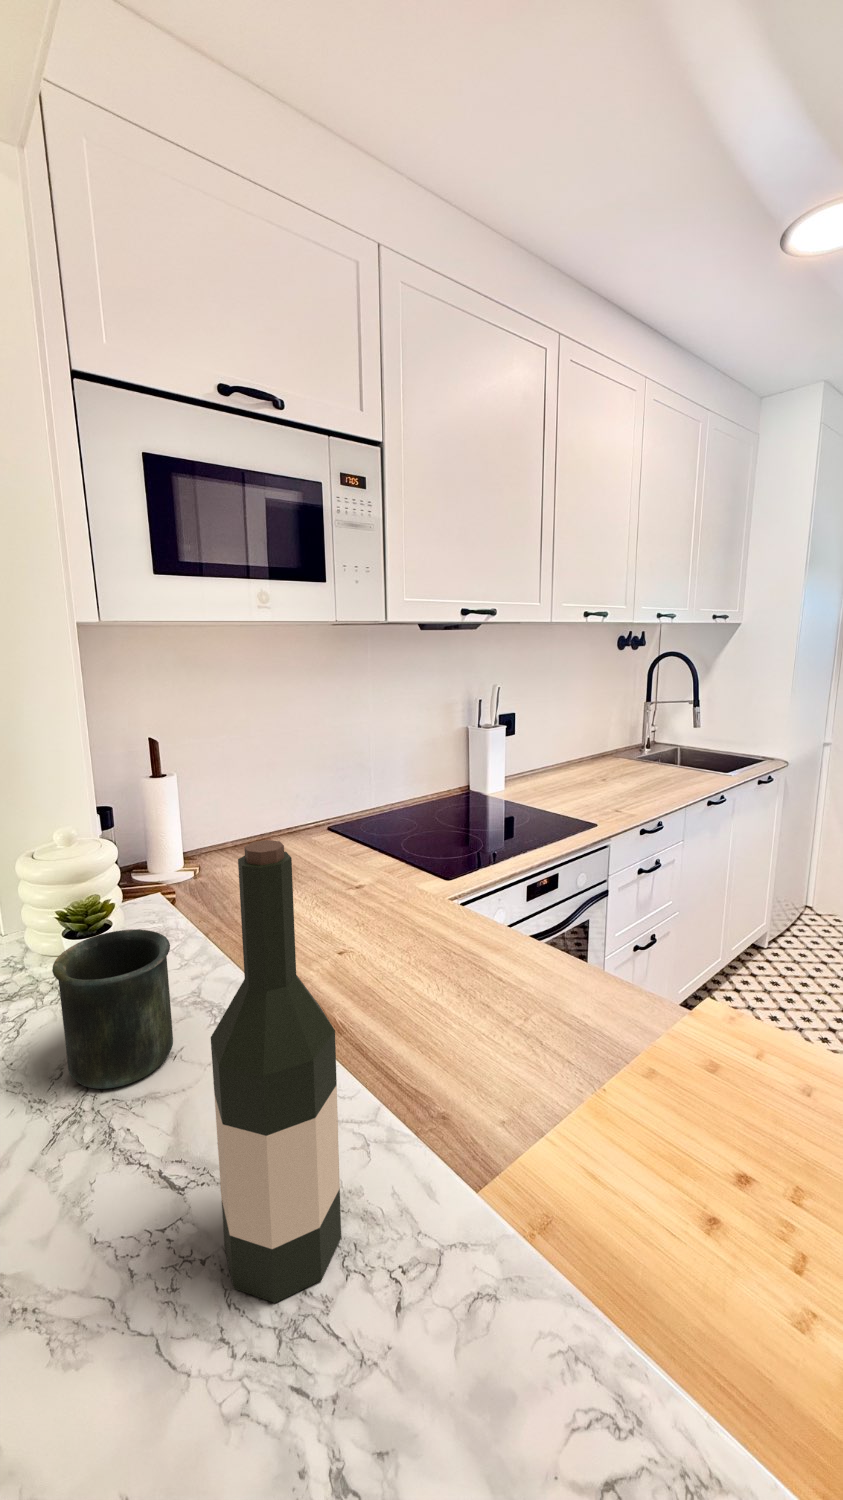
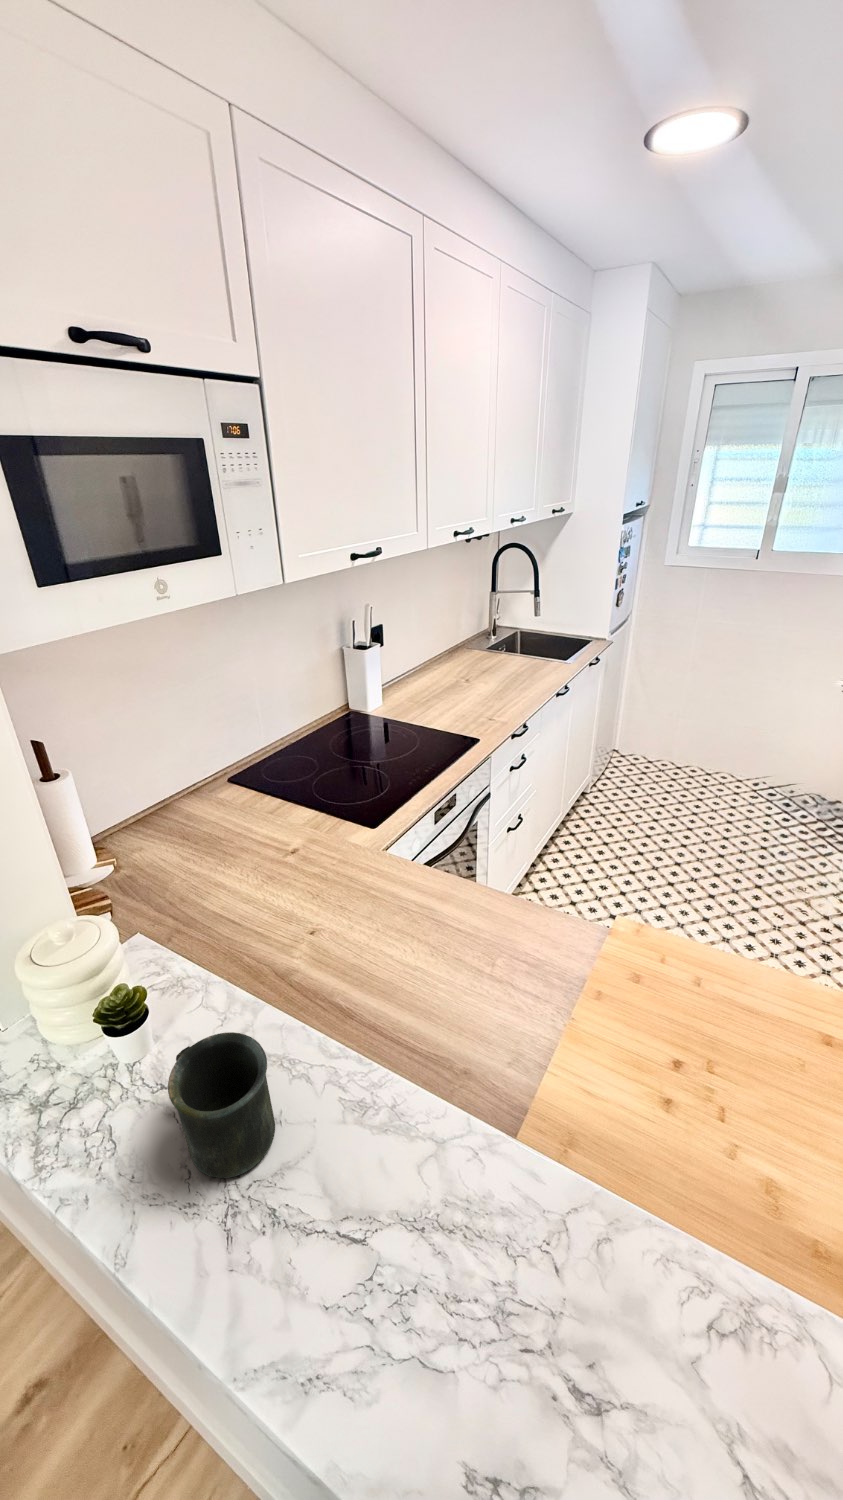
wine bottle: present [211,840,341,1303] -> none [420,1040,506,1302]

